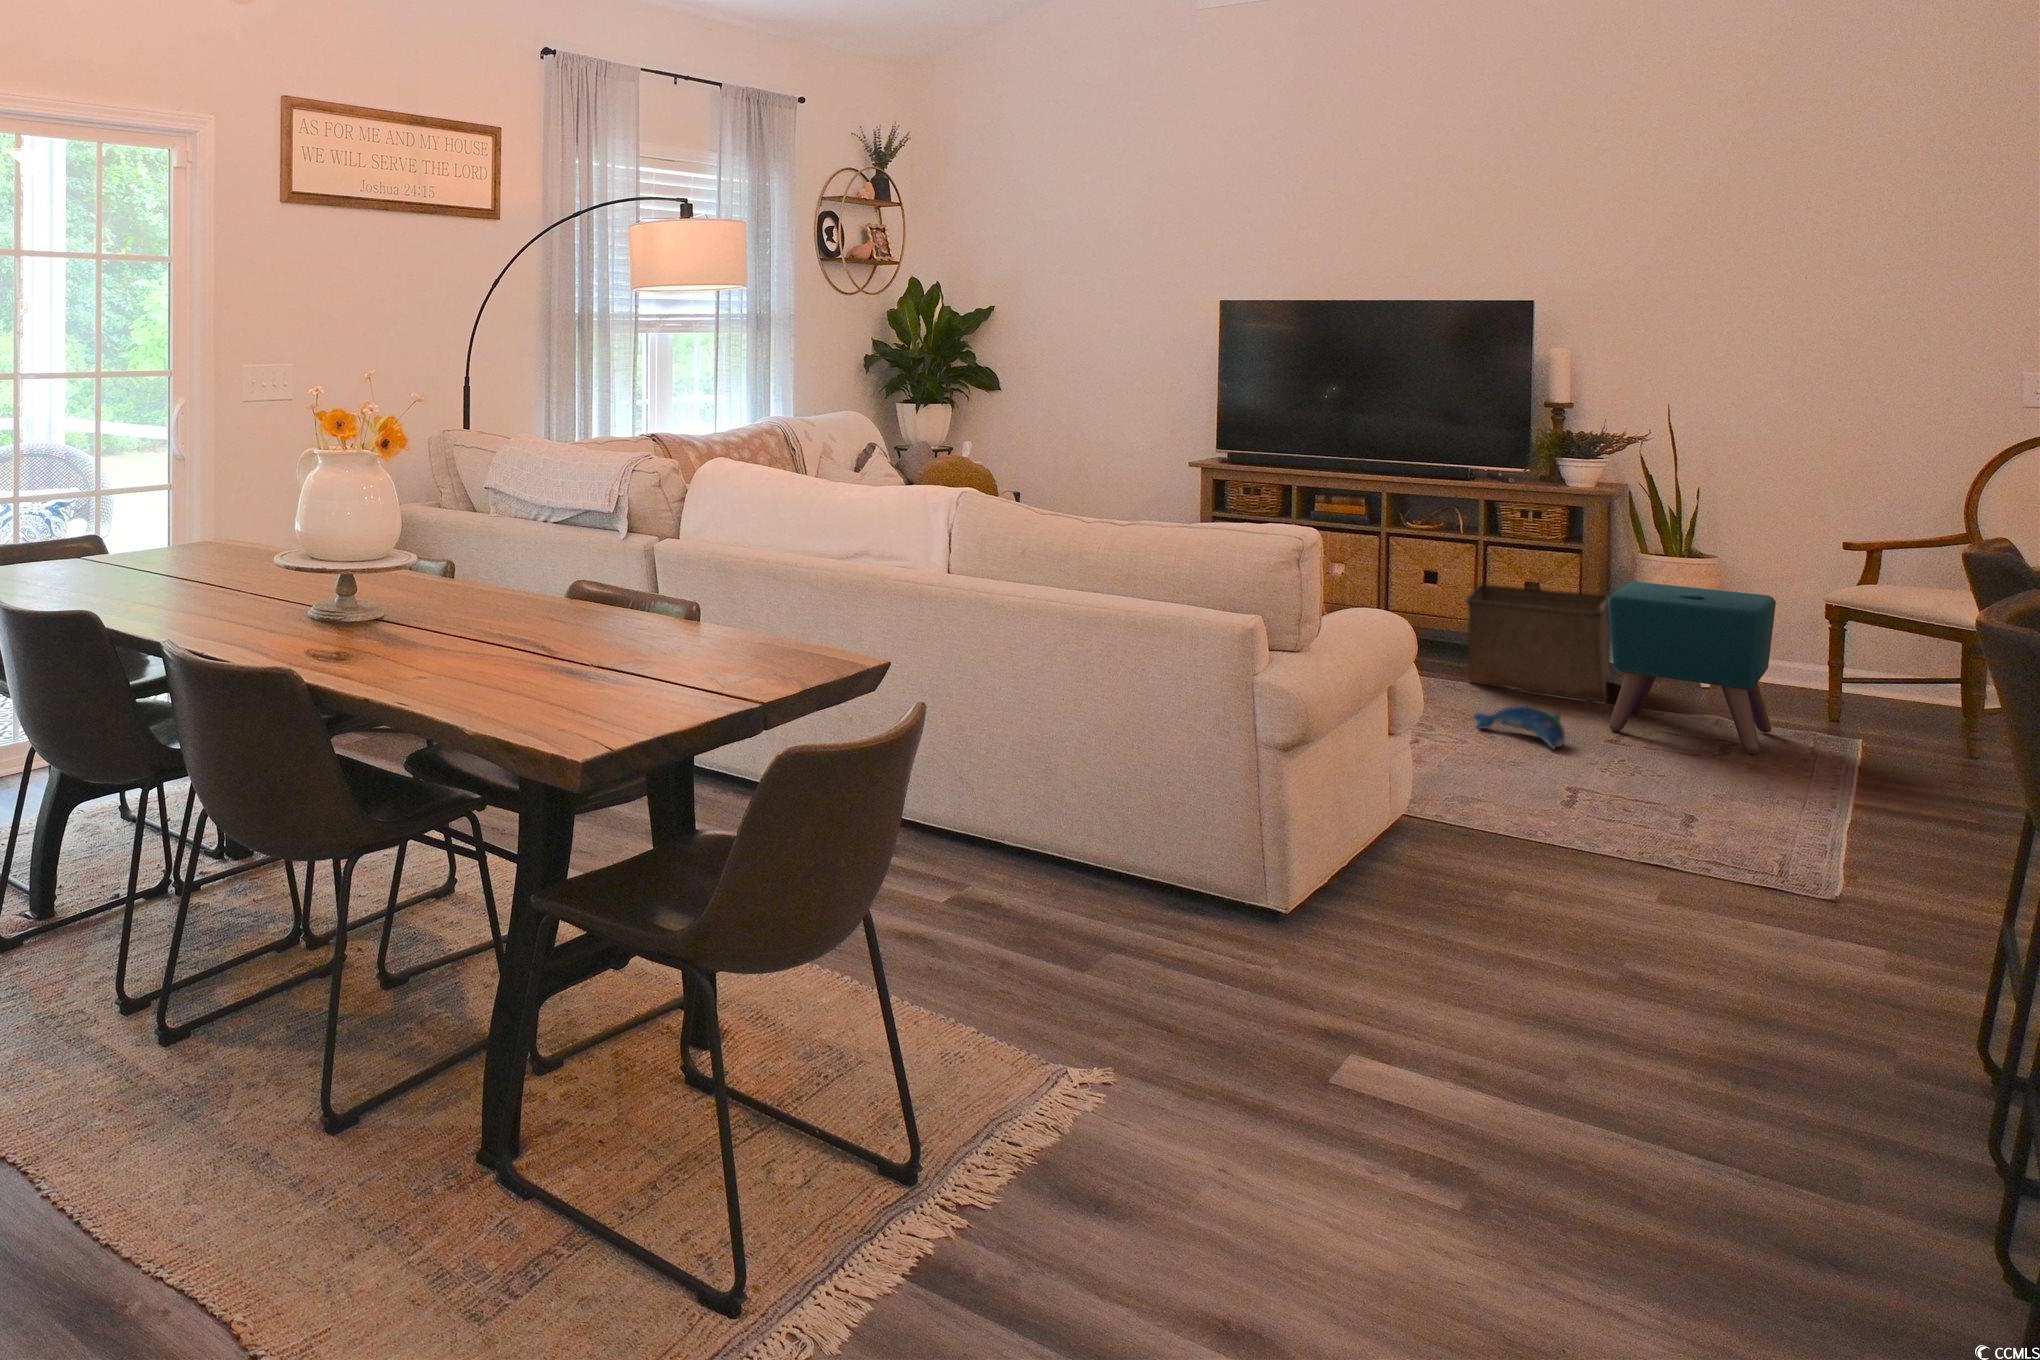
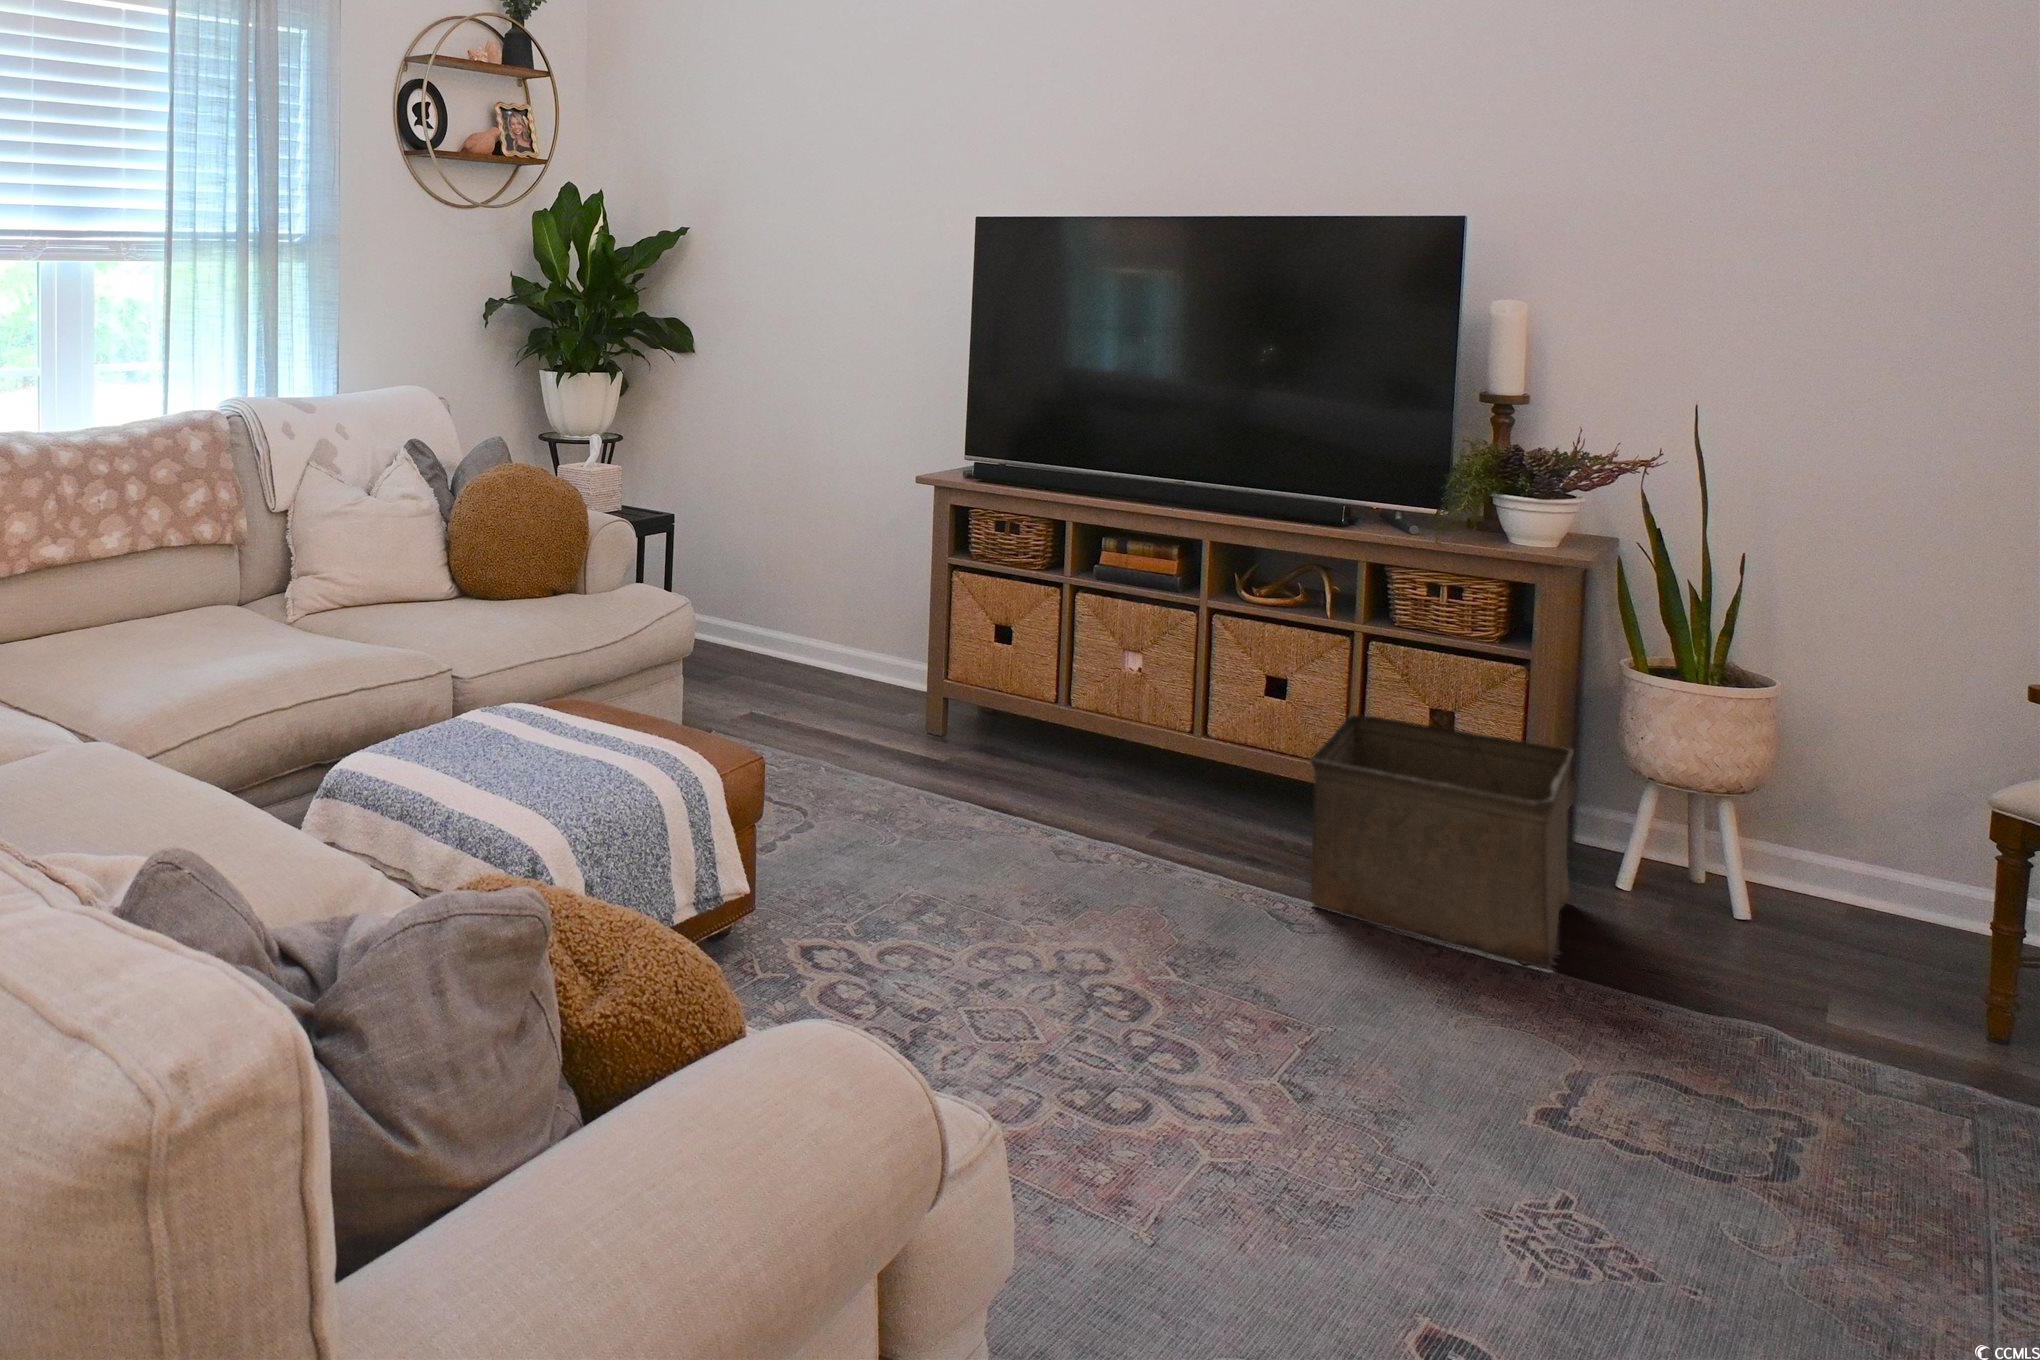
ottoman: present [1608,581,1776,754] -> none [1550,756,1899,1174]
plush toy: present [1474,706,1565,748] -> none [1279,1031,1448,1158]

